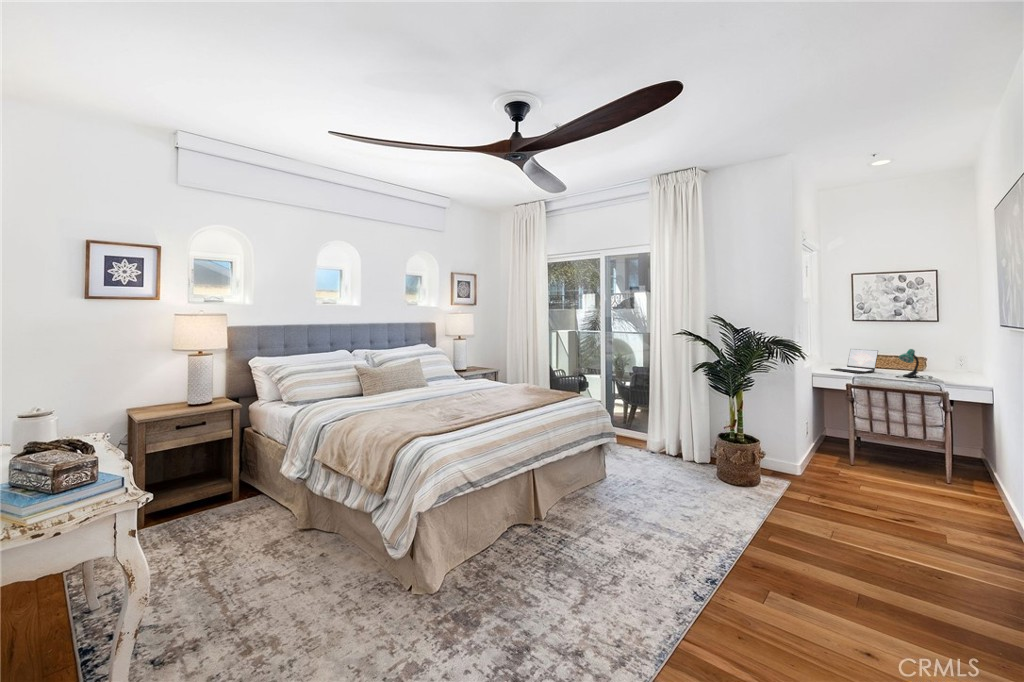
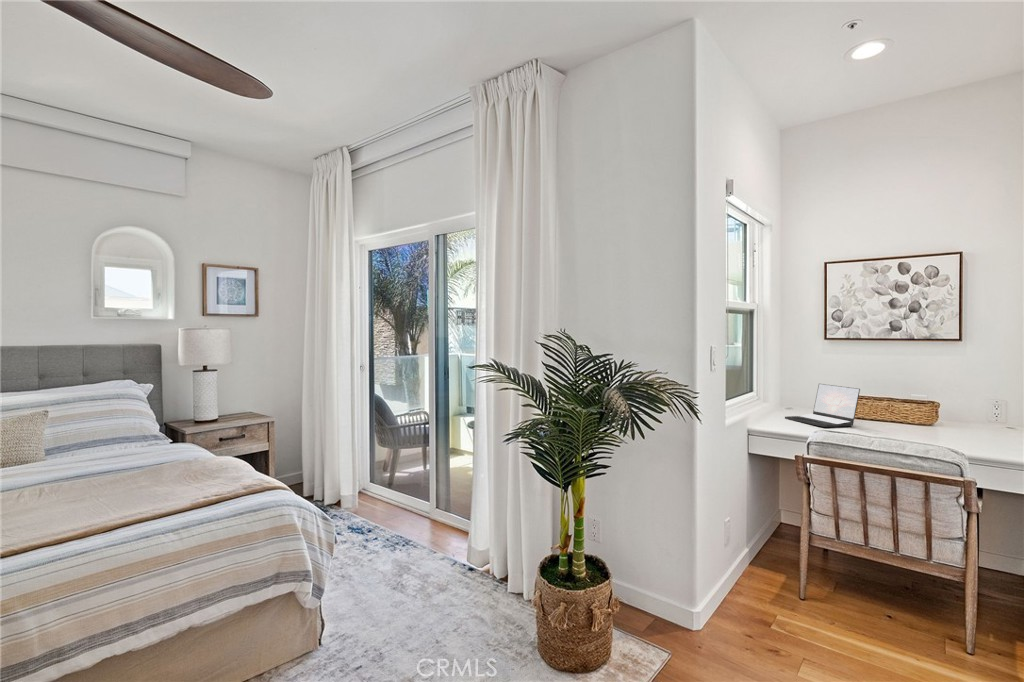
desk lamp: present [897,349,931,378] -> none [884,389,947,445]

